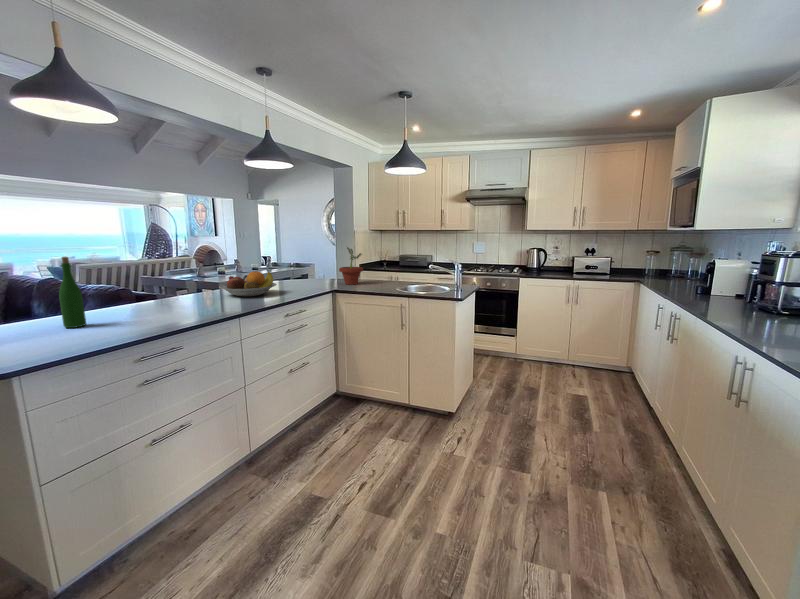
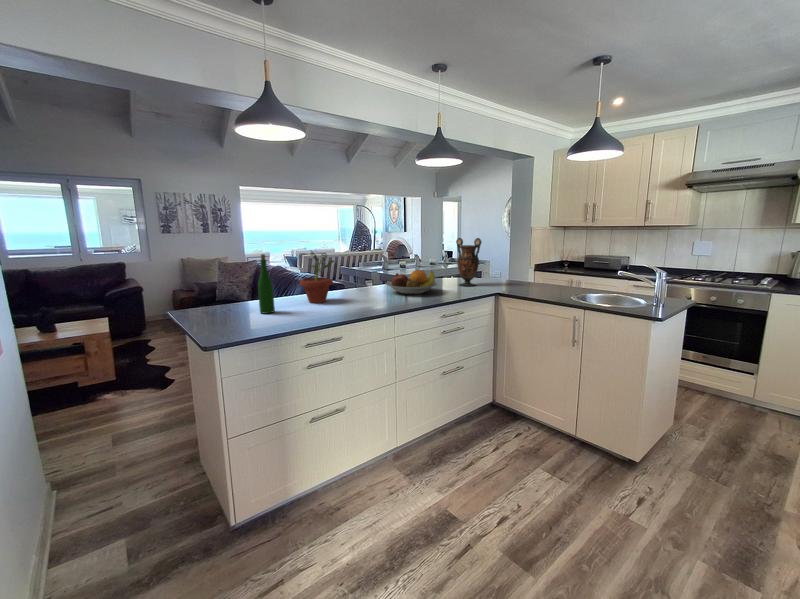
vase: none [289,240,315,286] -> present [456,238,481,286]
potted plant: present [339,247,363,285] -> present [300,252,334,303]

